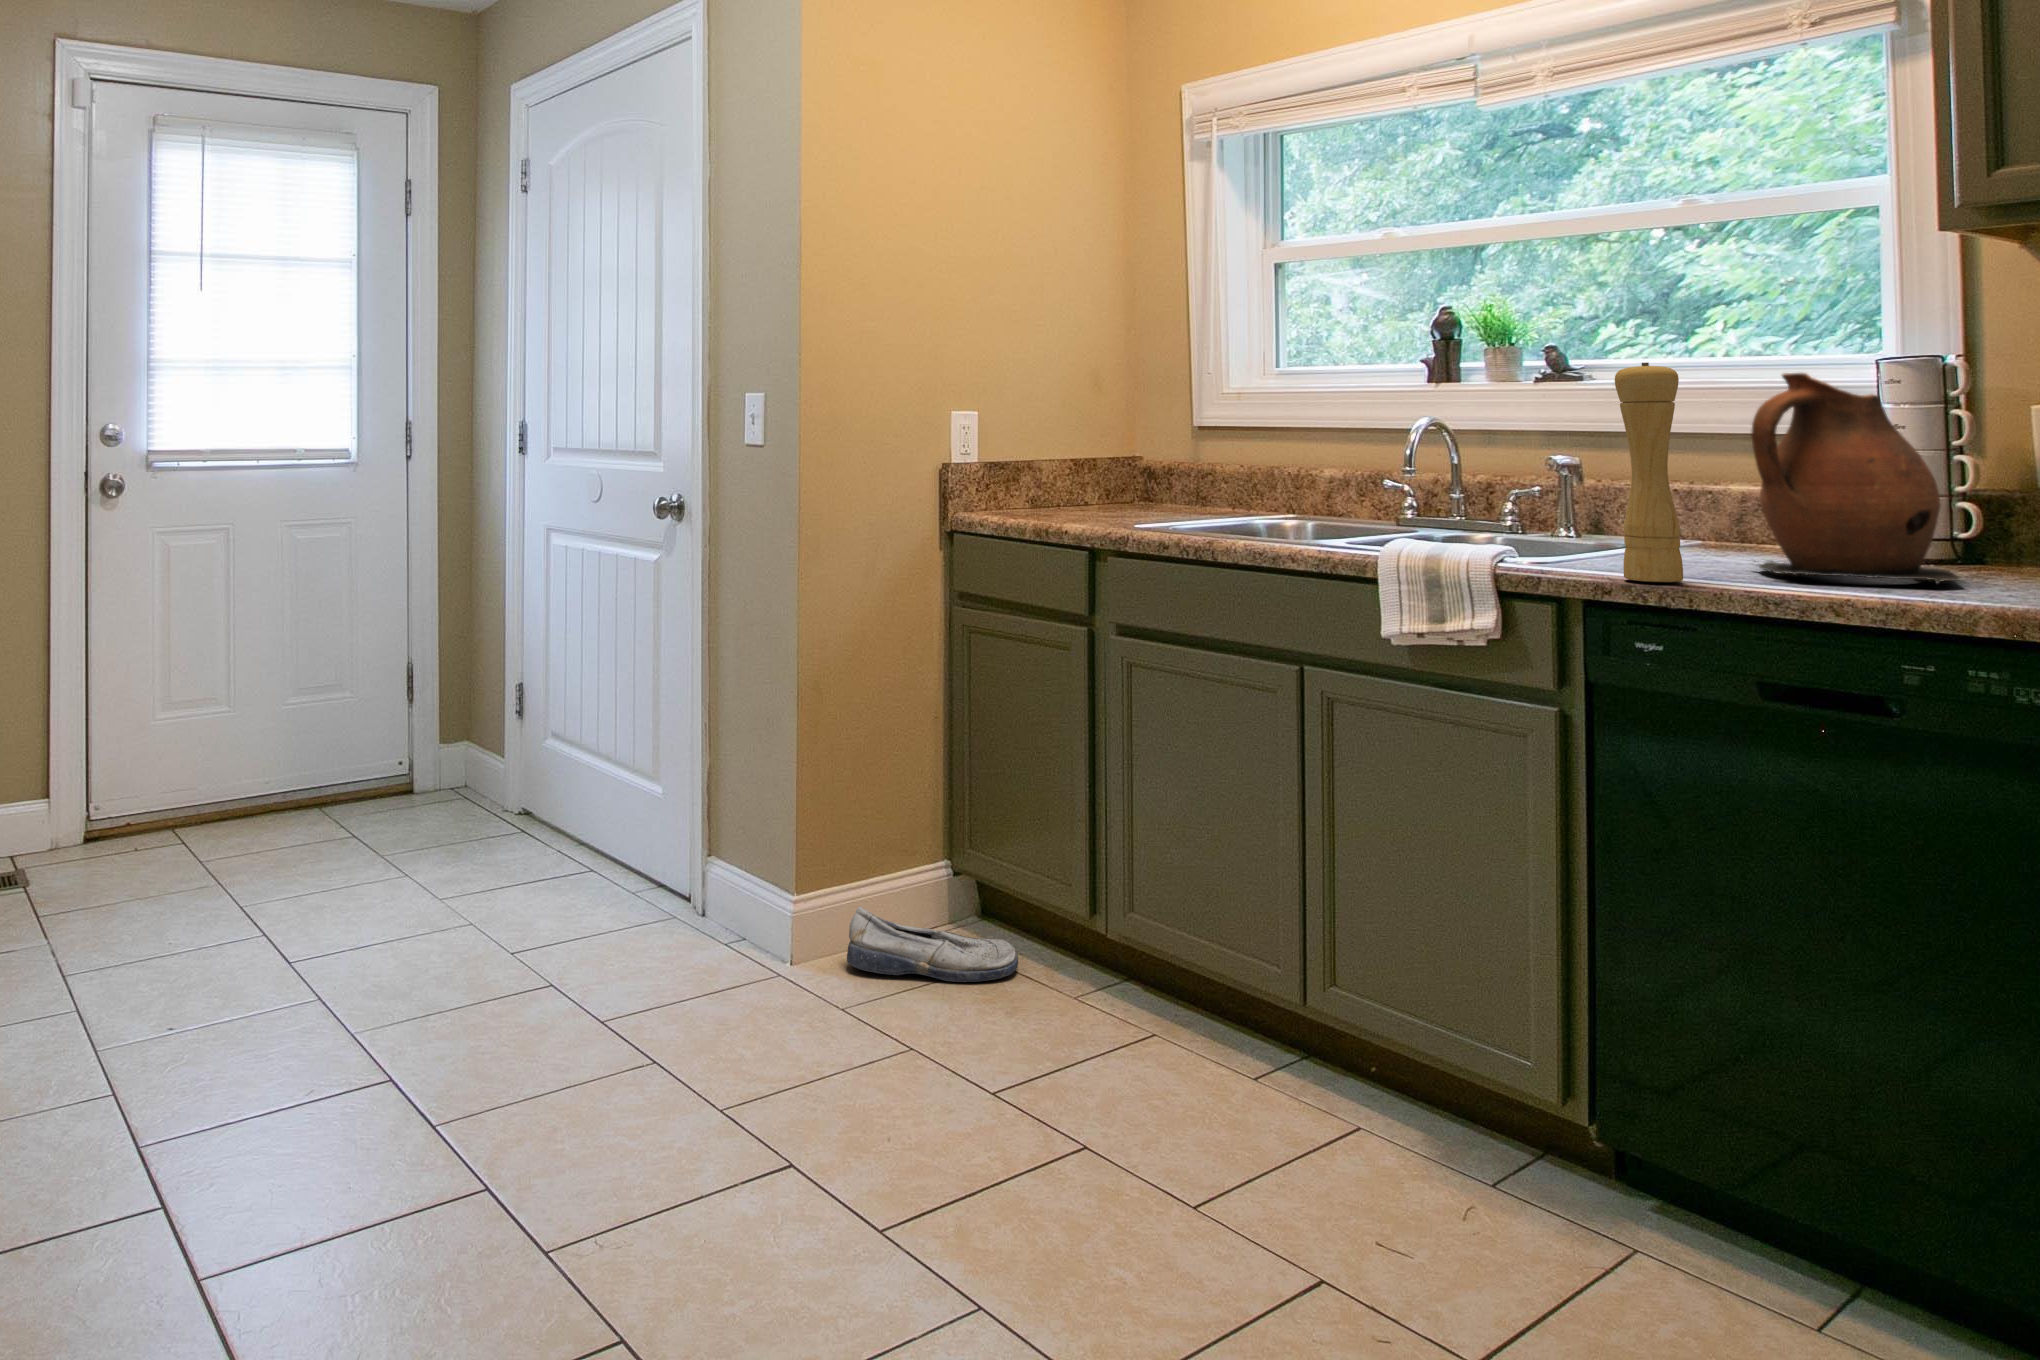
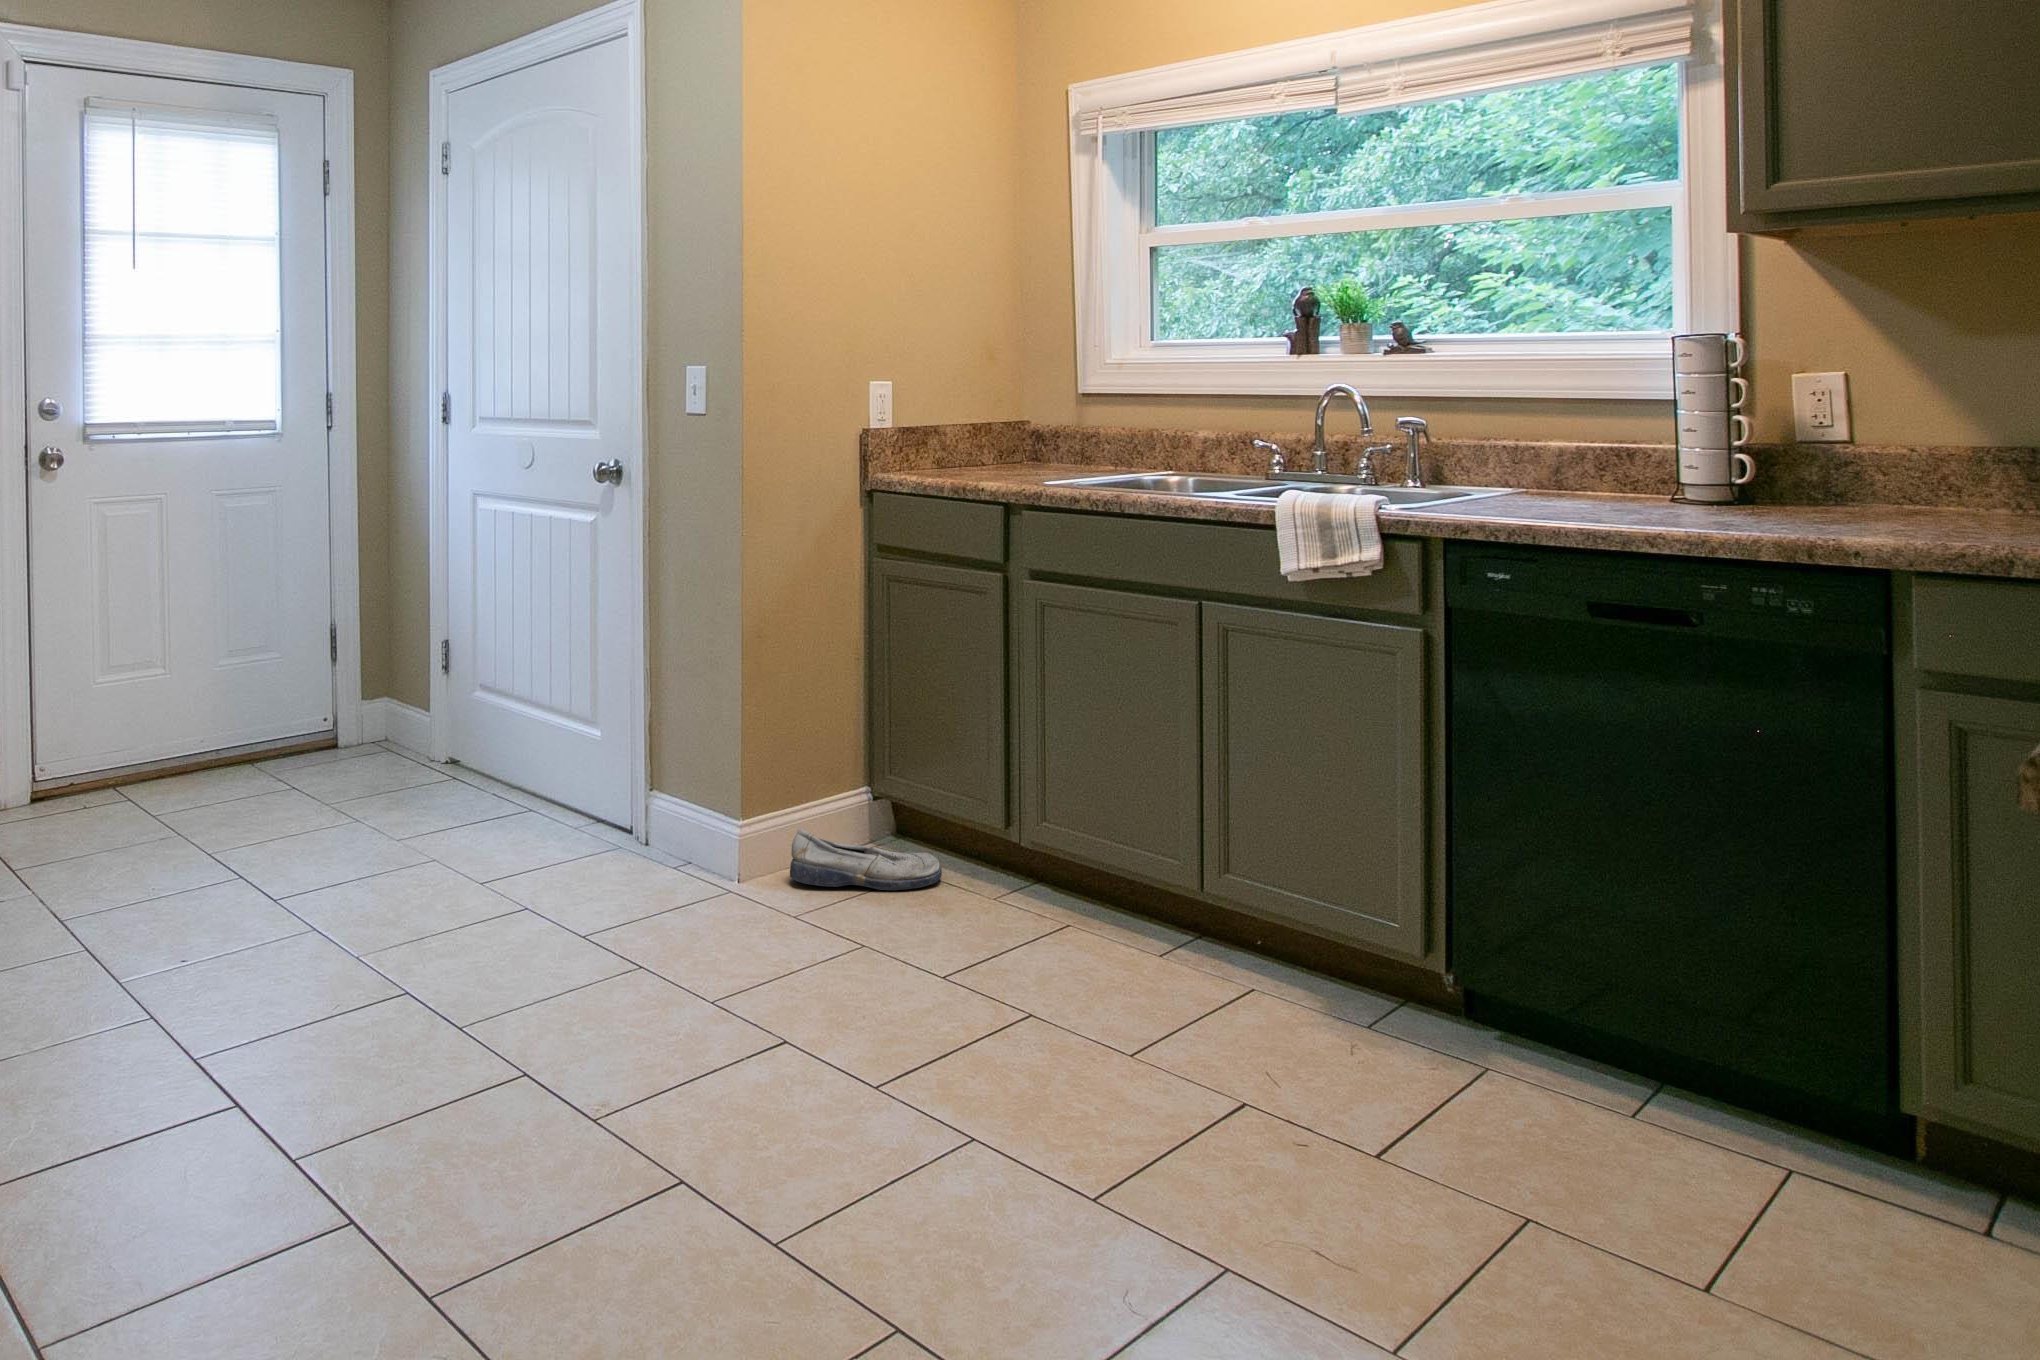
pepper mill: present [1615,363,1683,582] -> none [1476,342,1530,523]
ceramic pitcher: present [1751,373,1961,584] -> none [1576,349,1746,521]

